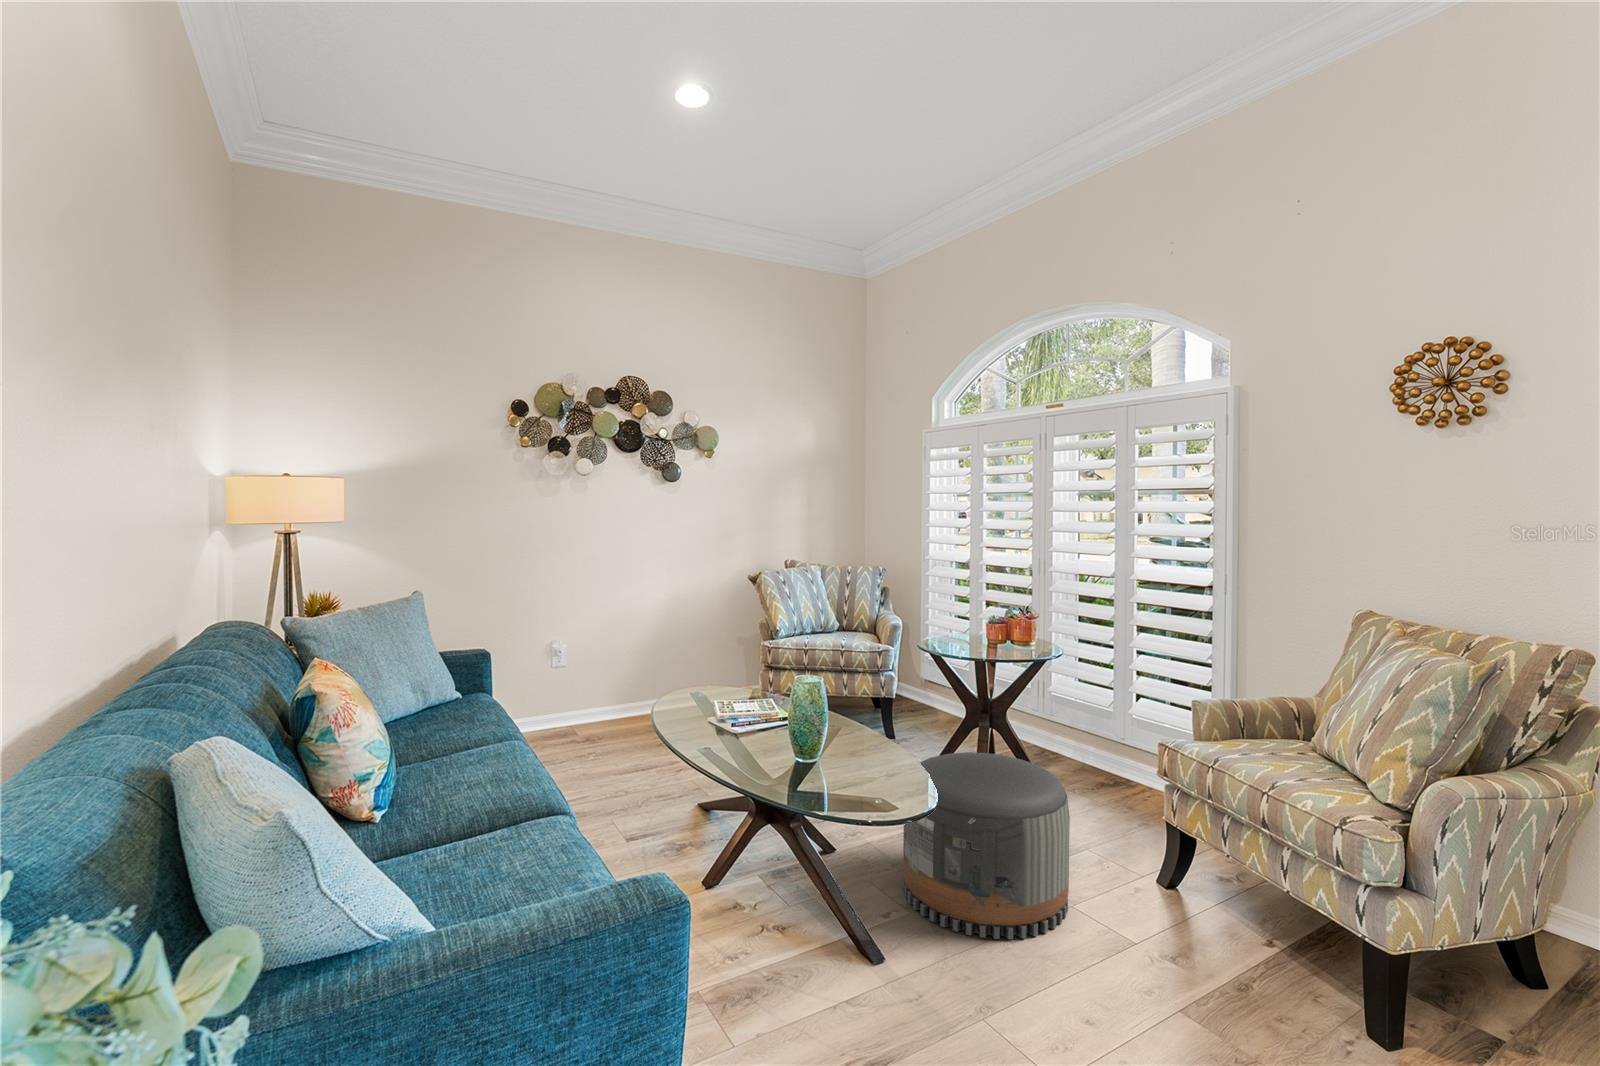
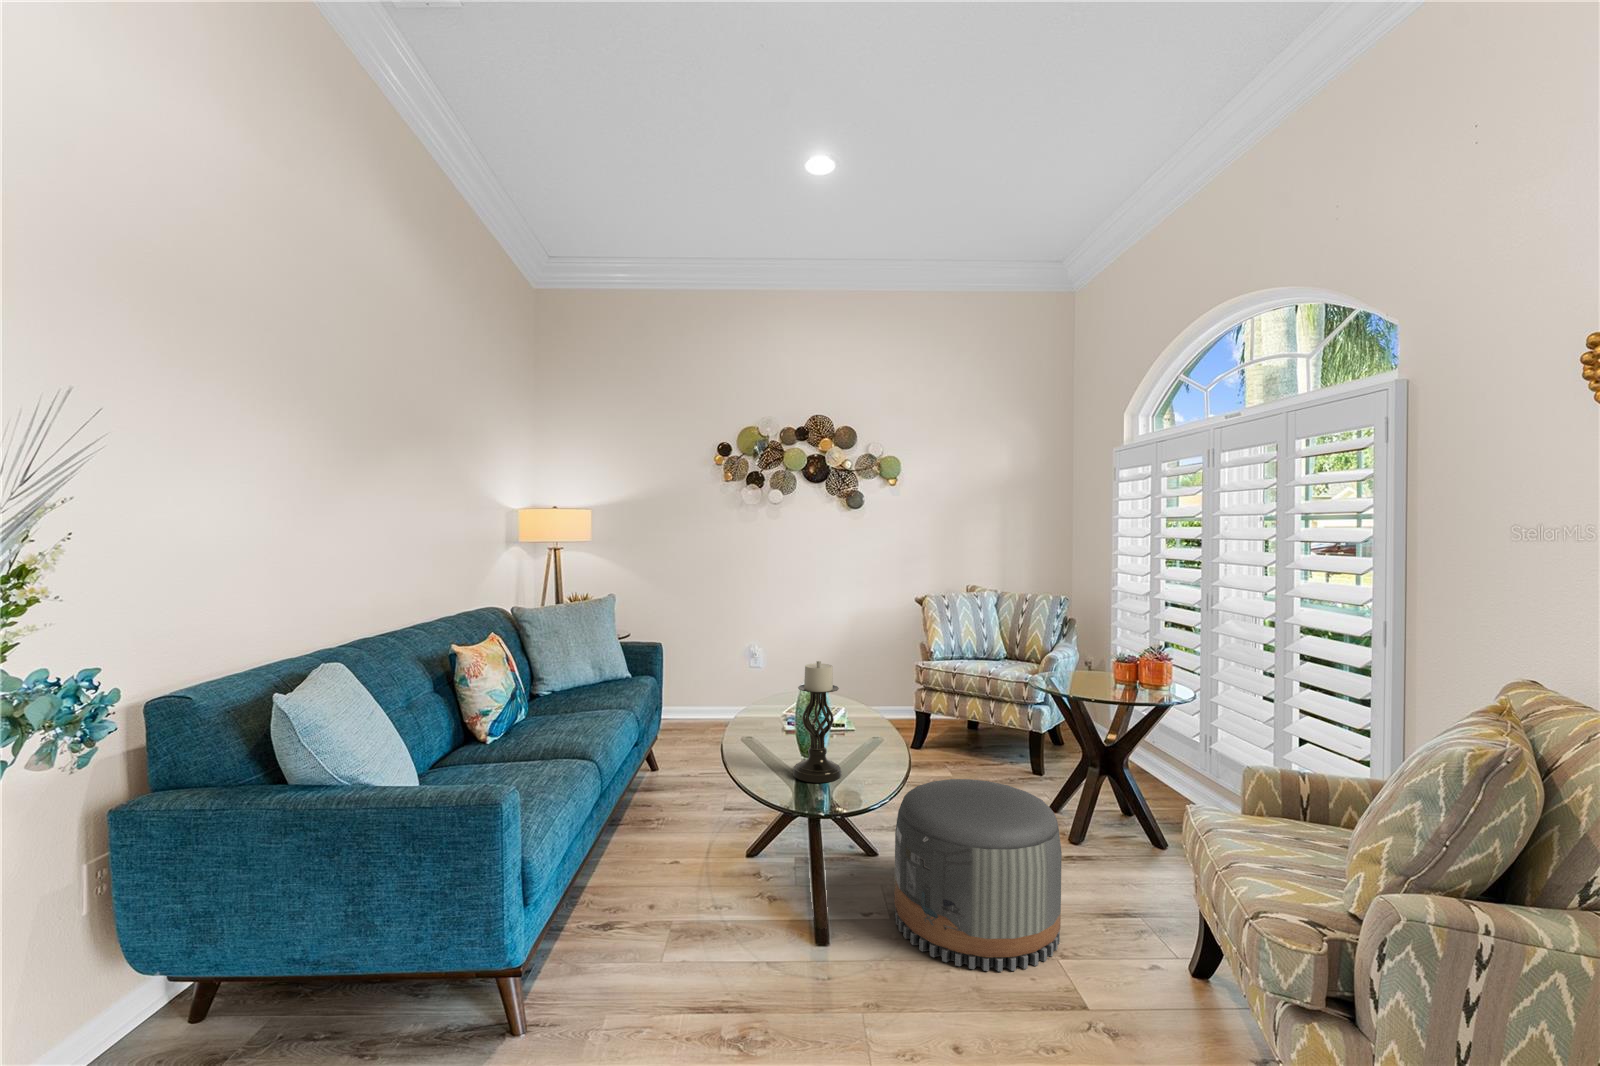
candle holder: none [827,649,881,785] -> present [793,661,841,783]

